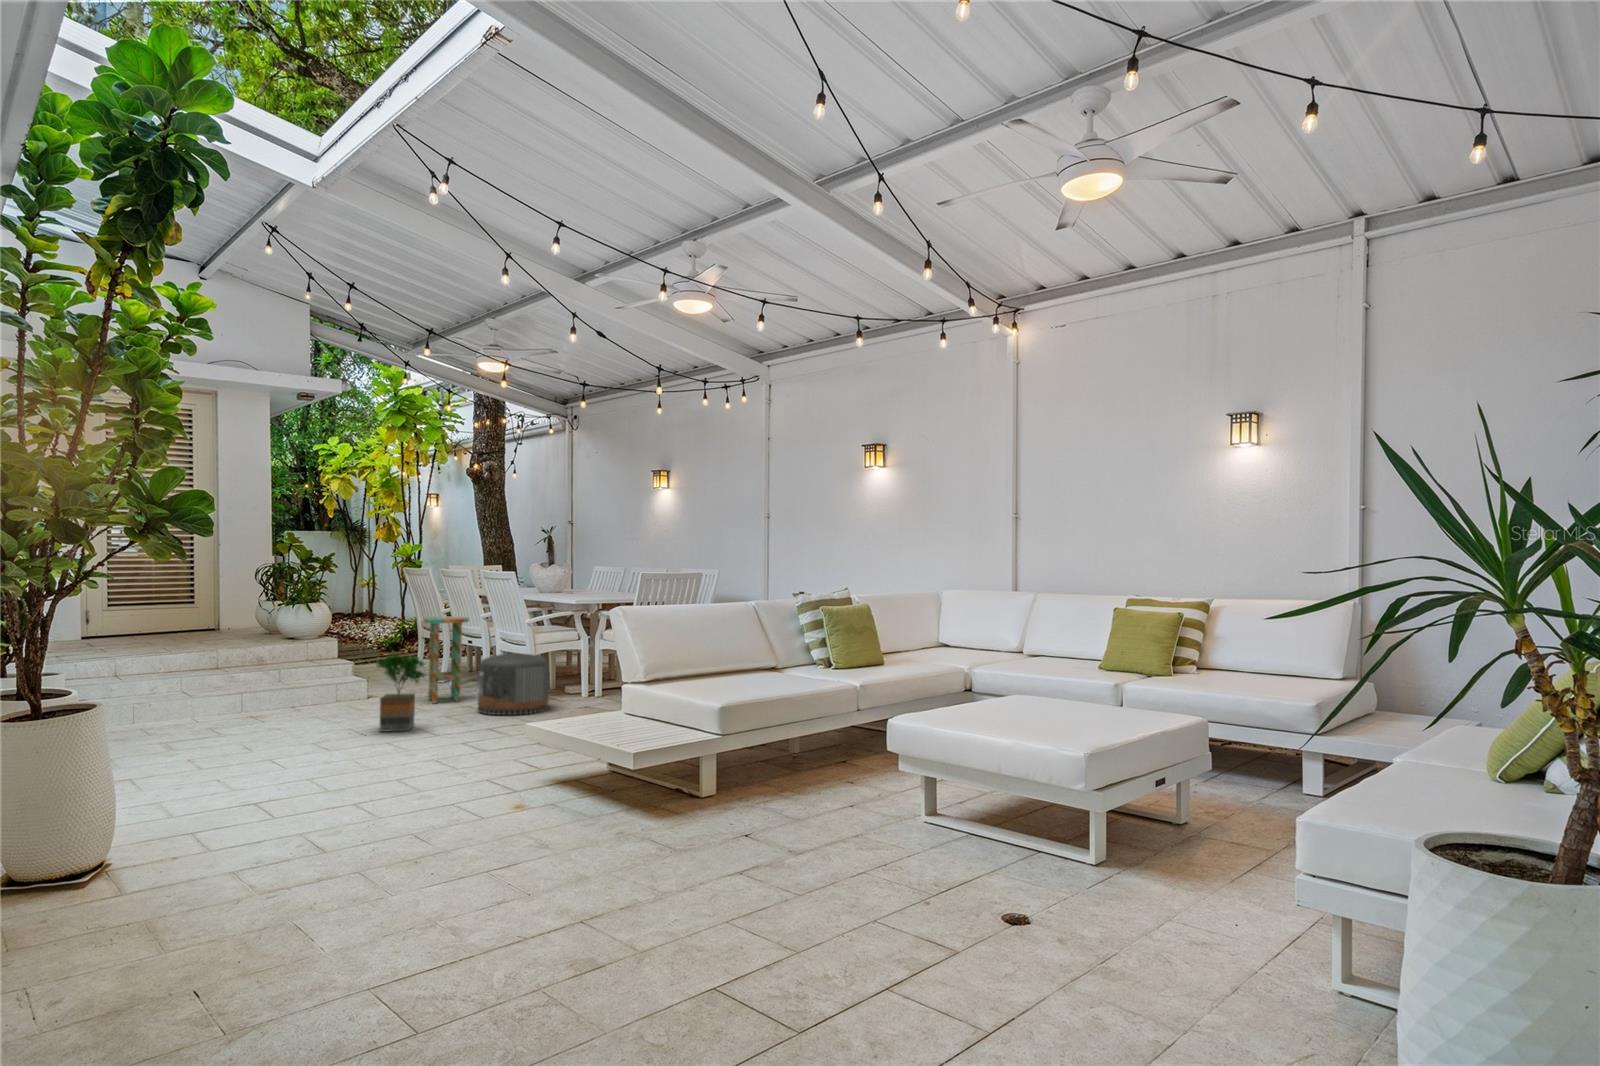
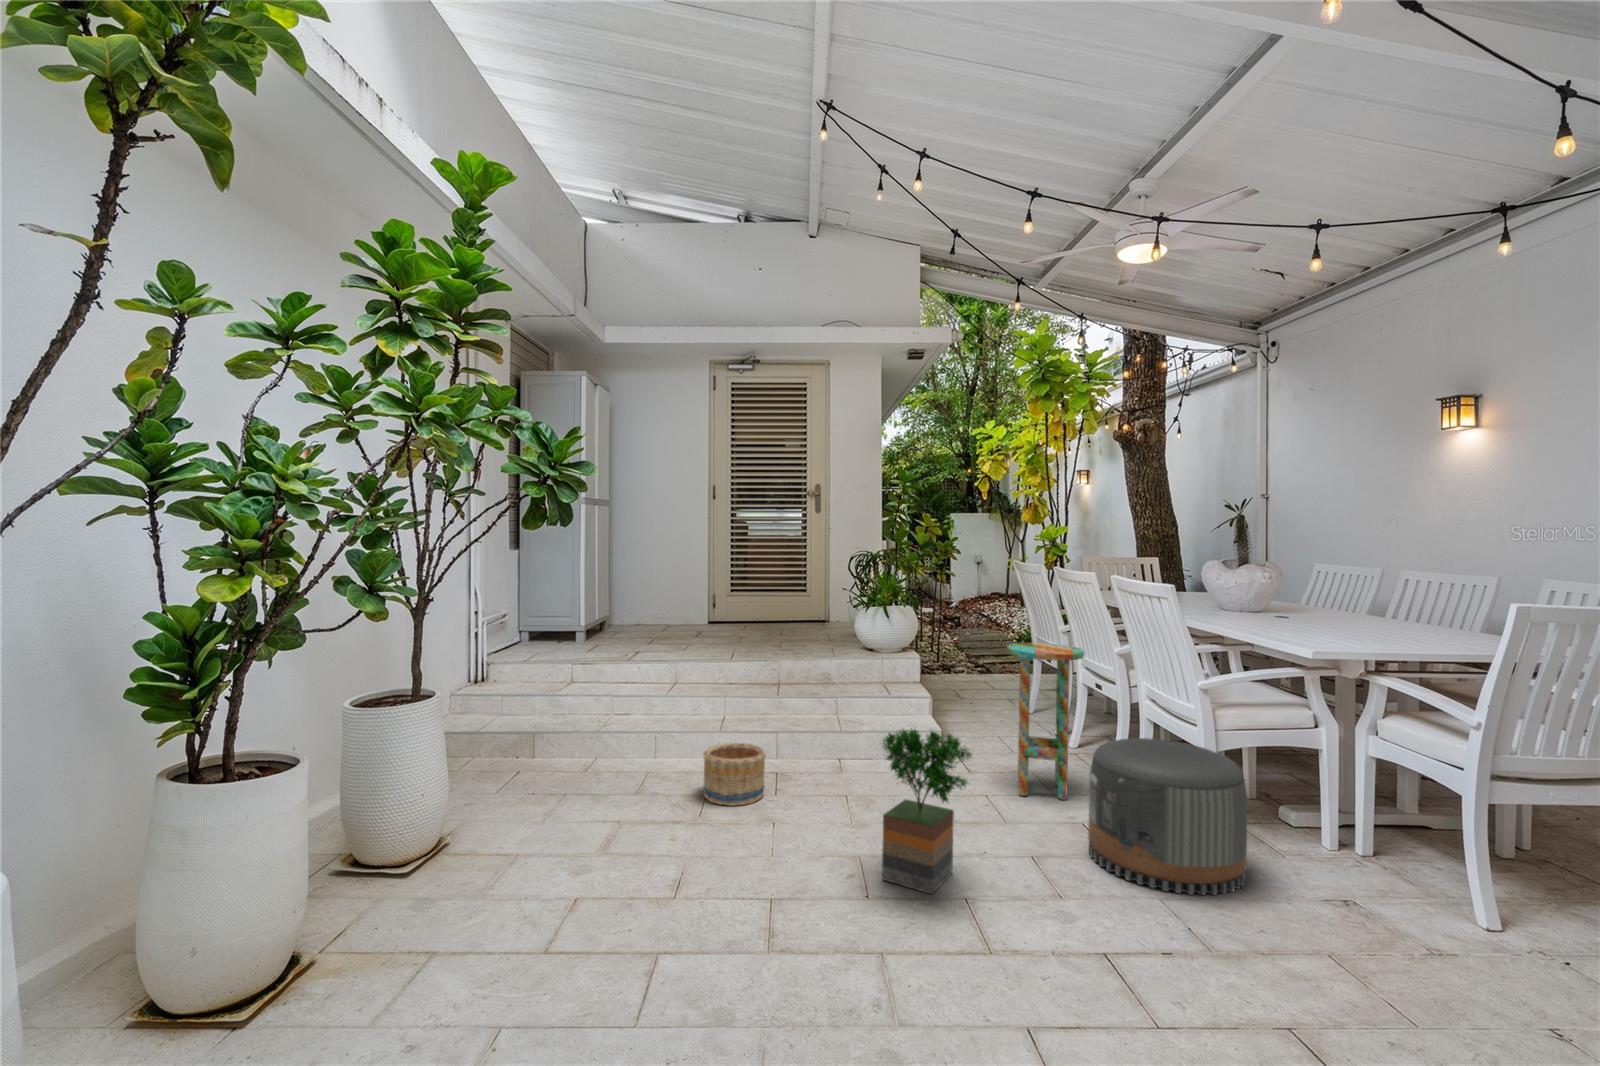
basket: none [221,694,269,730] -> present [703,743,766,806]

